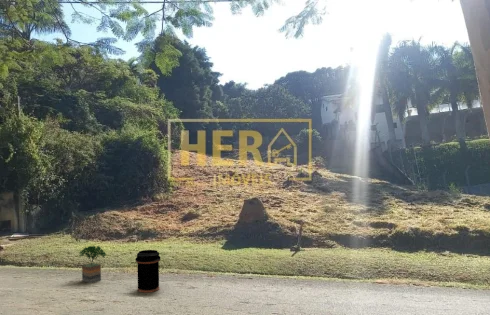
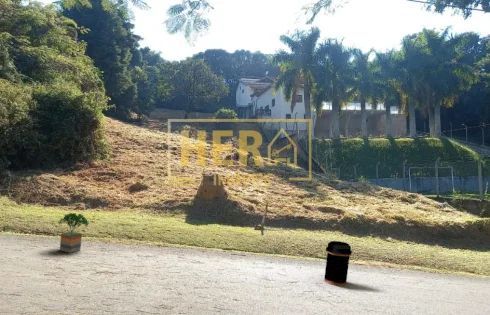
trash can: present [136,250,160,292] -> present [324,241,352,286]

